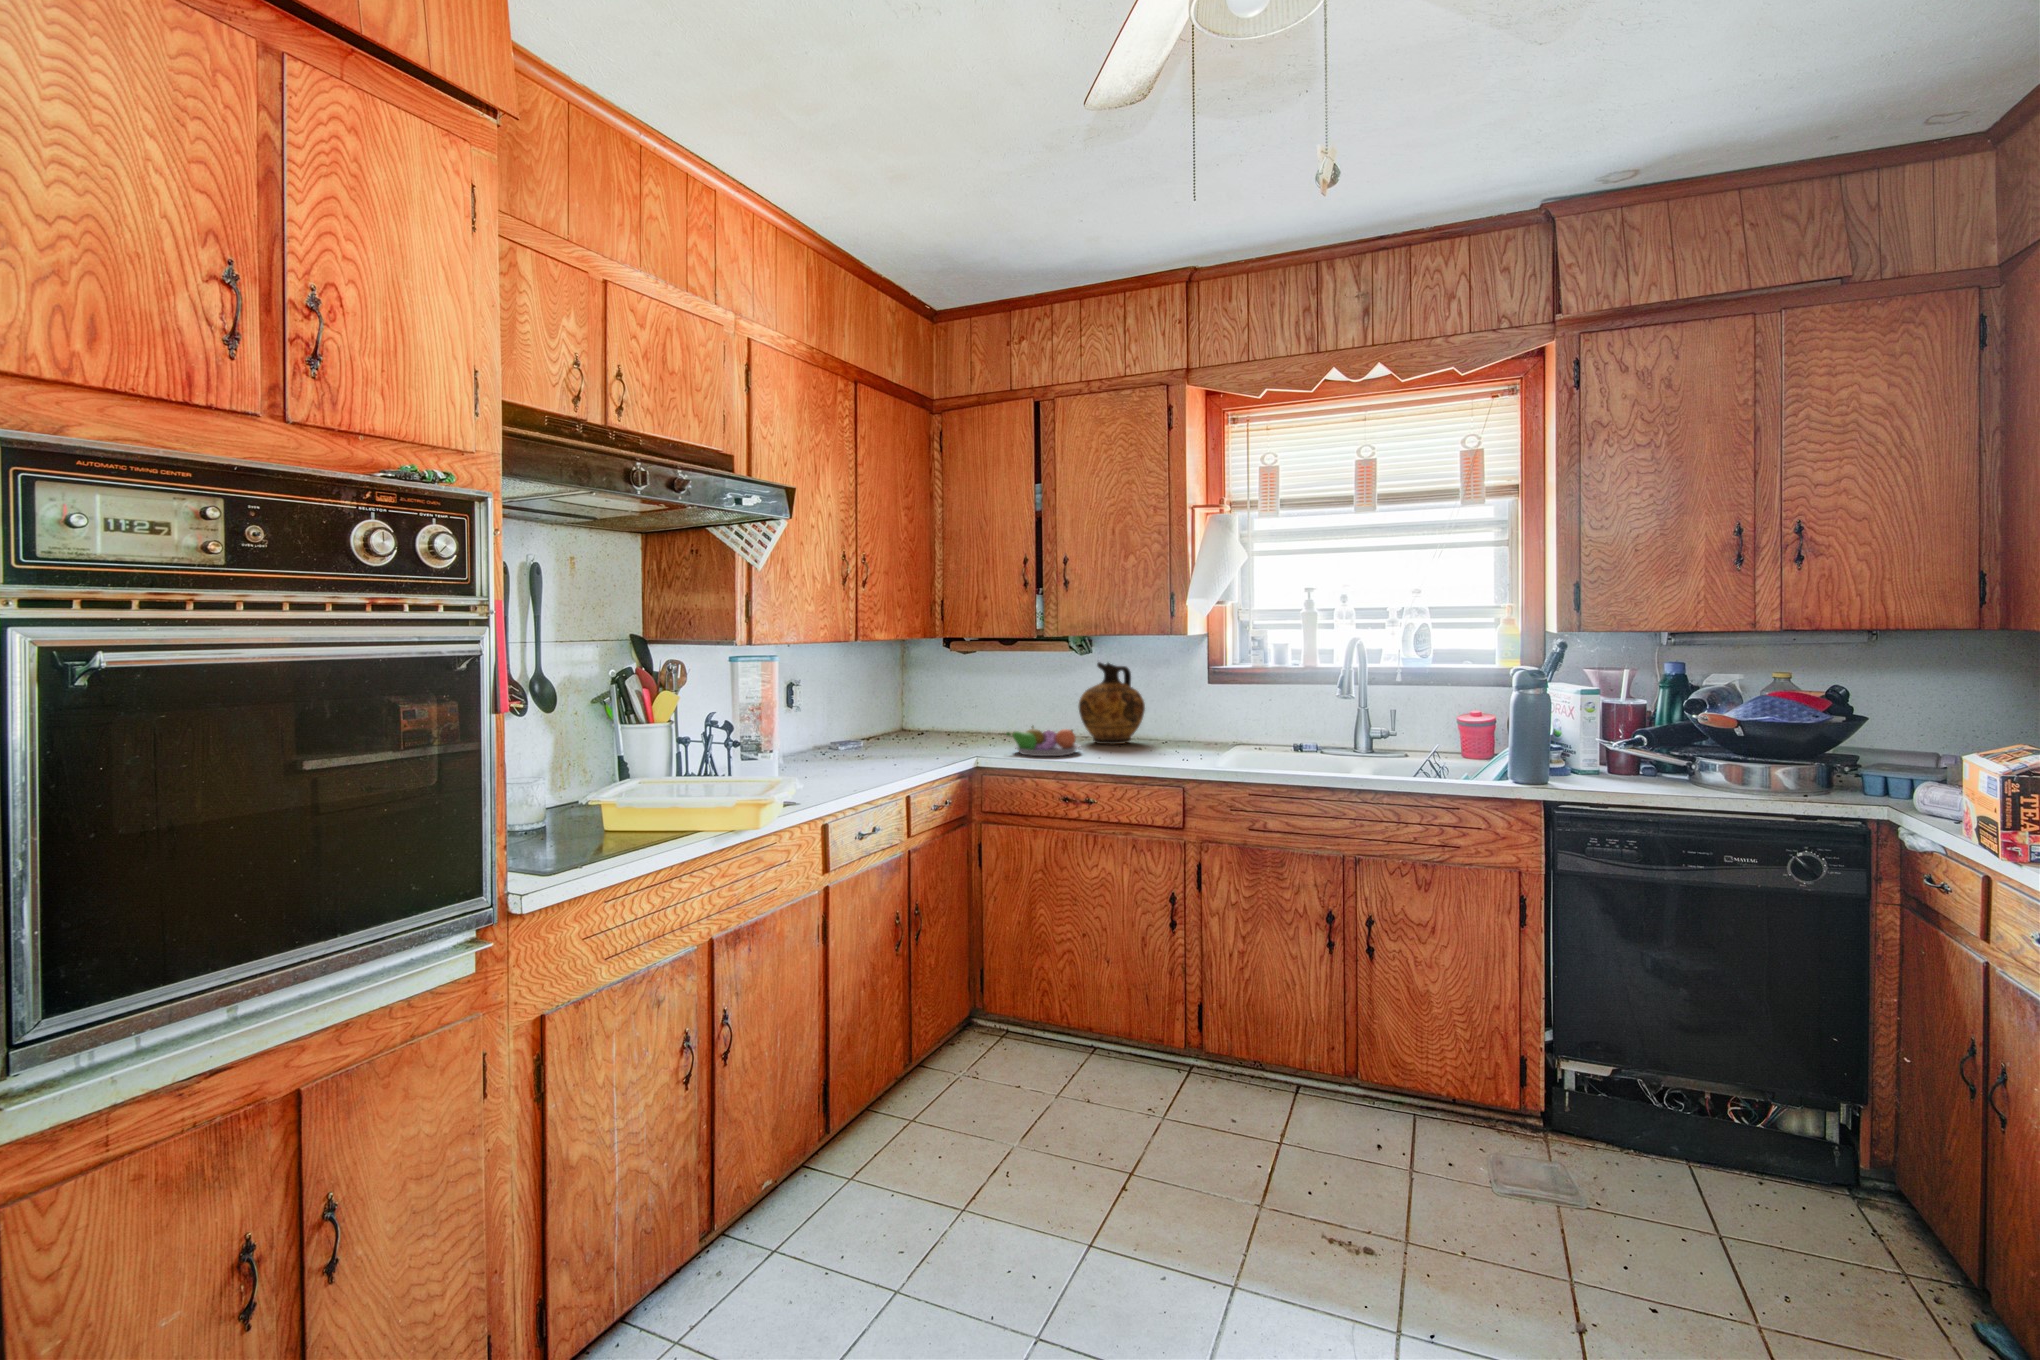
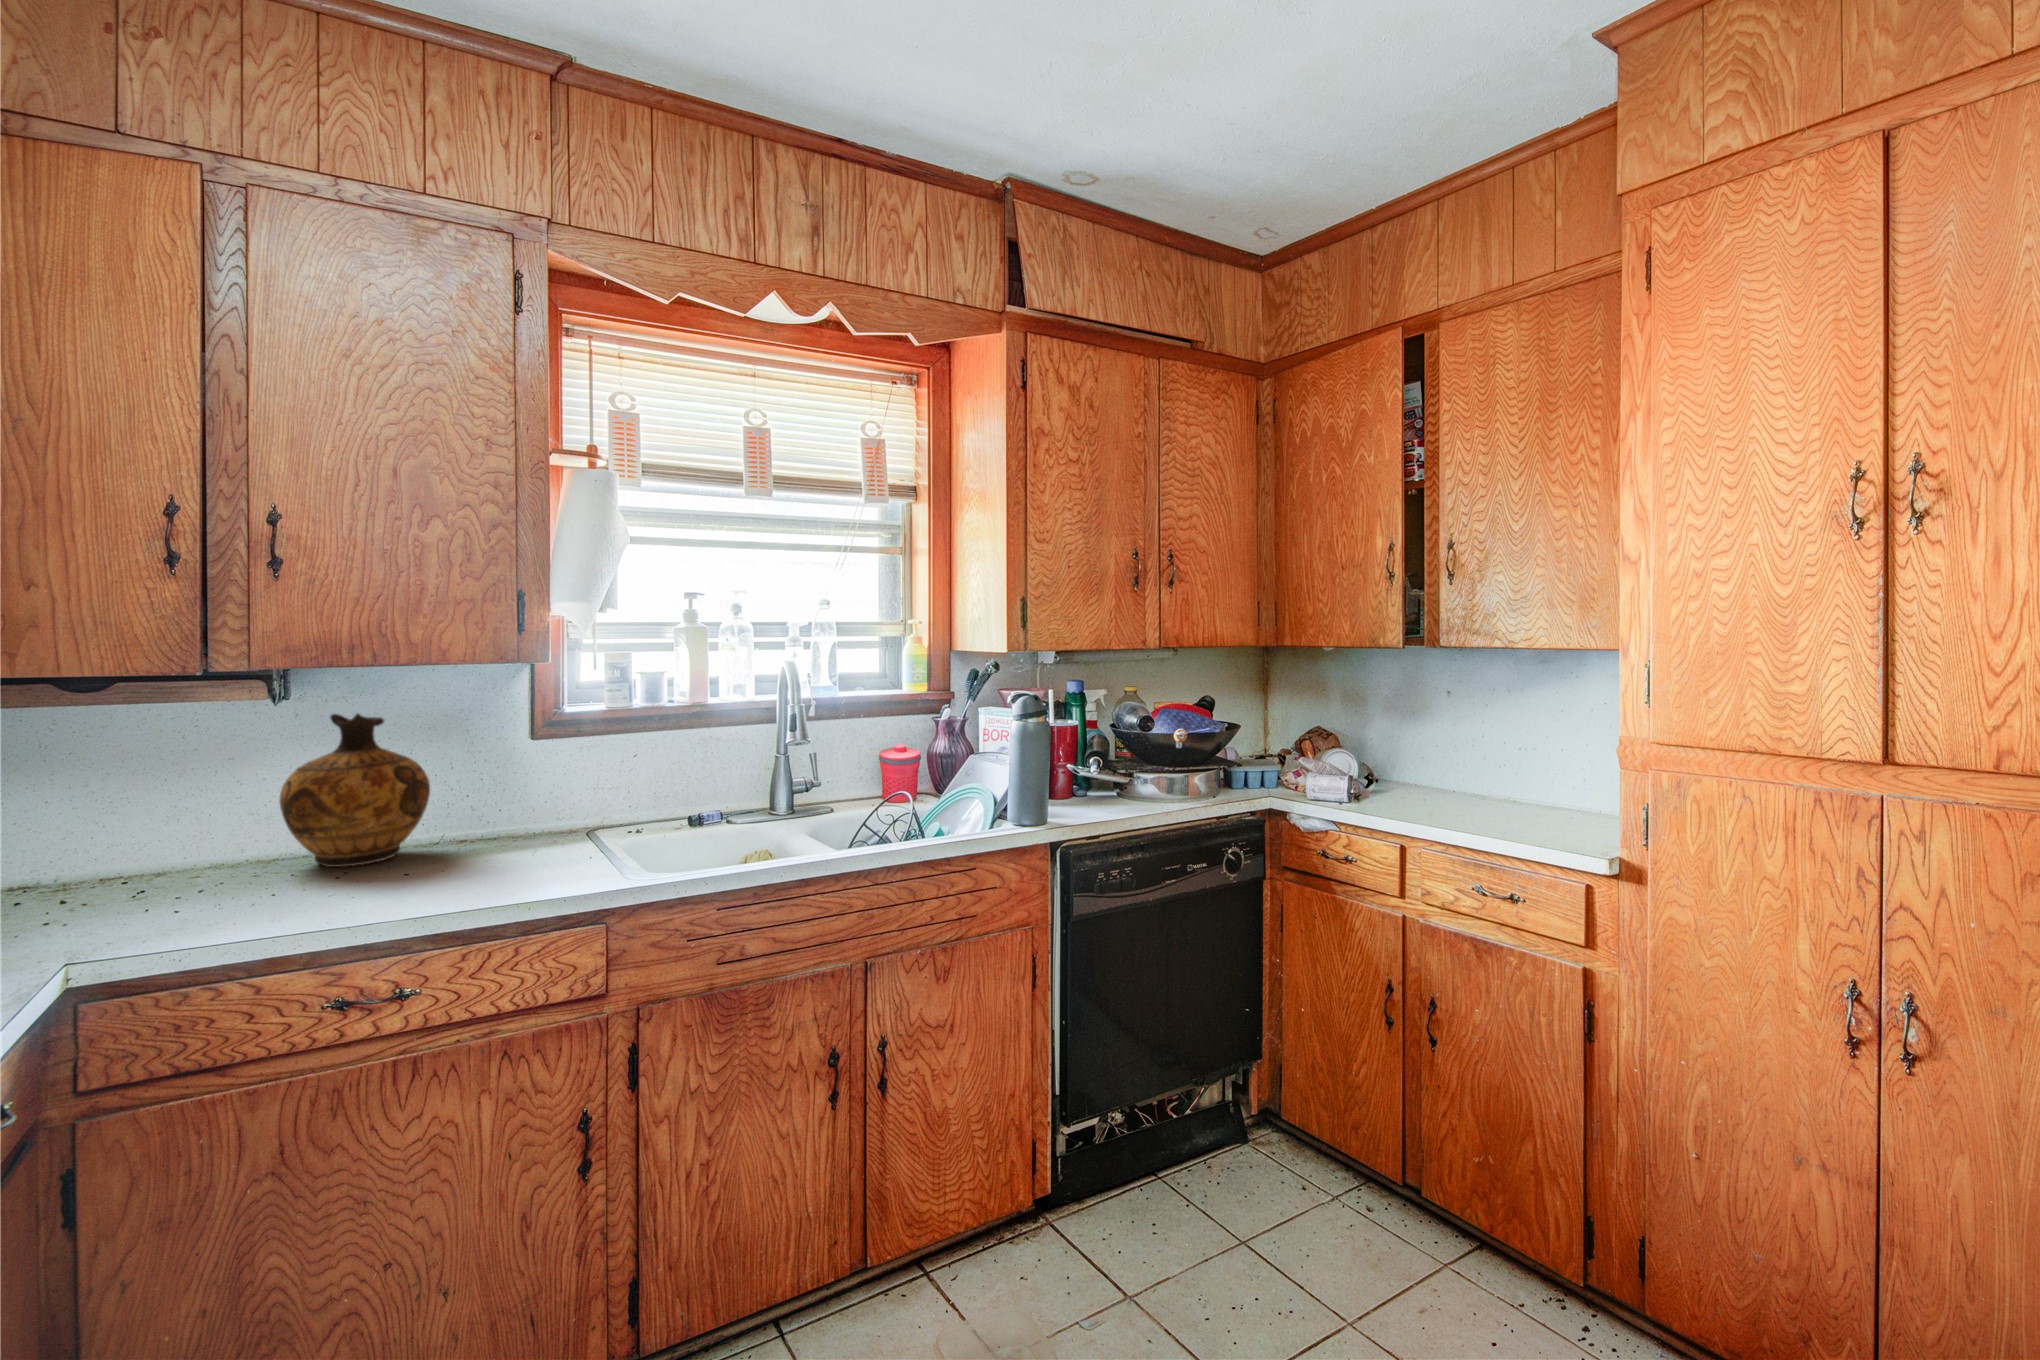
fruit bowl: present [1006,726,1079,756] -> none [129,853,337,930]

